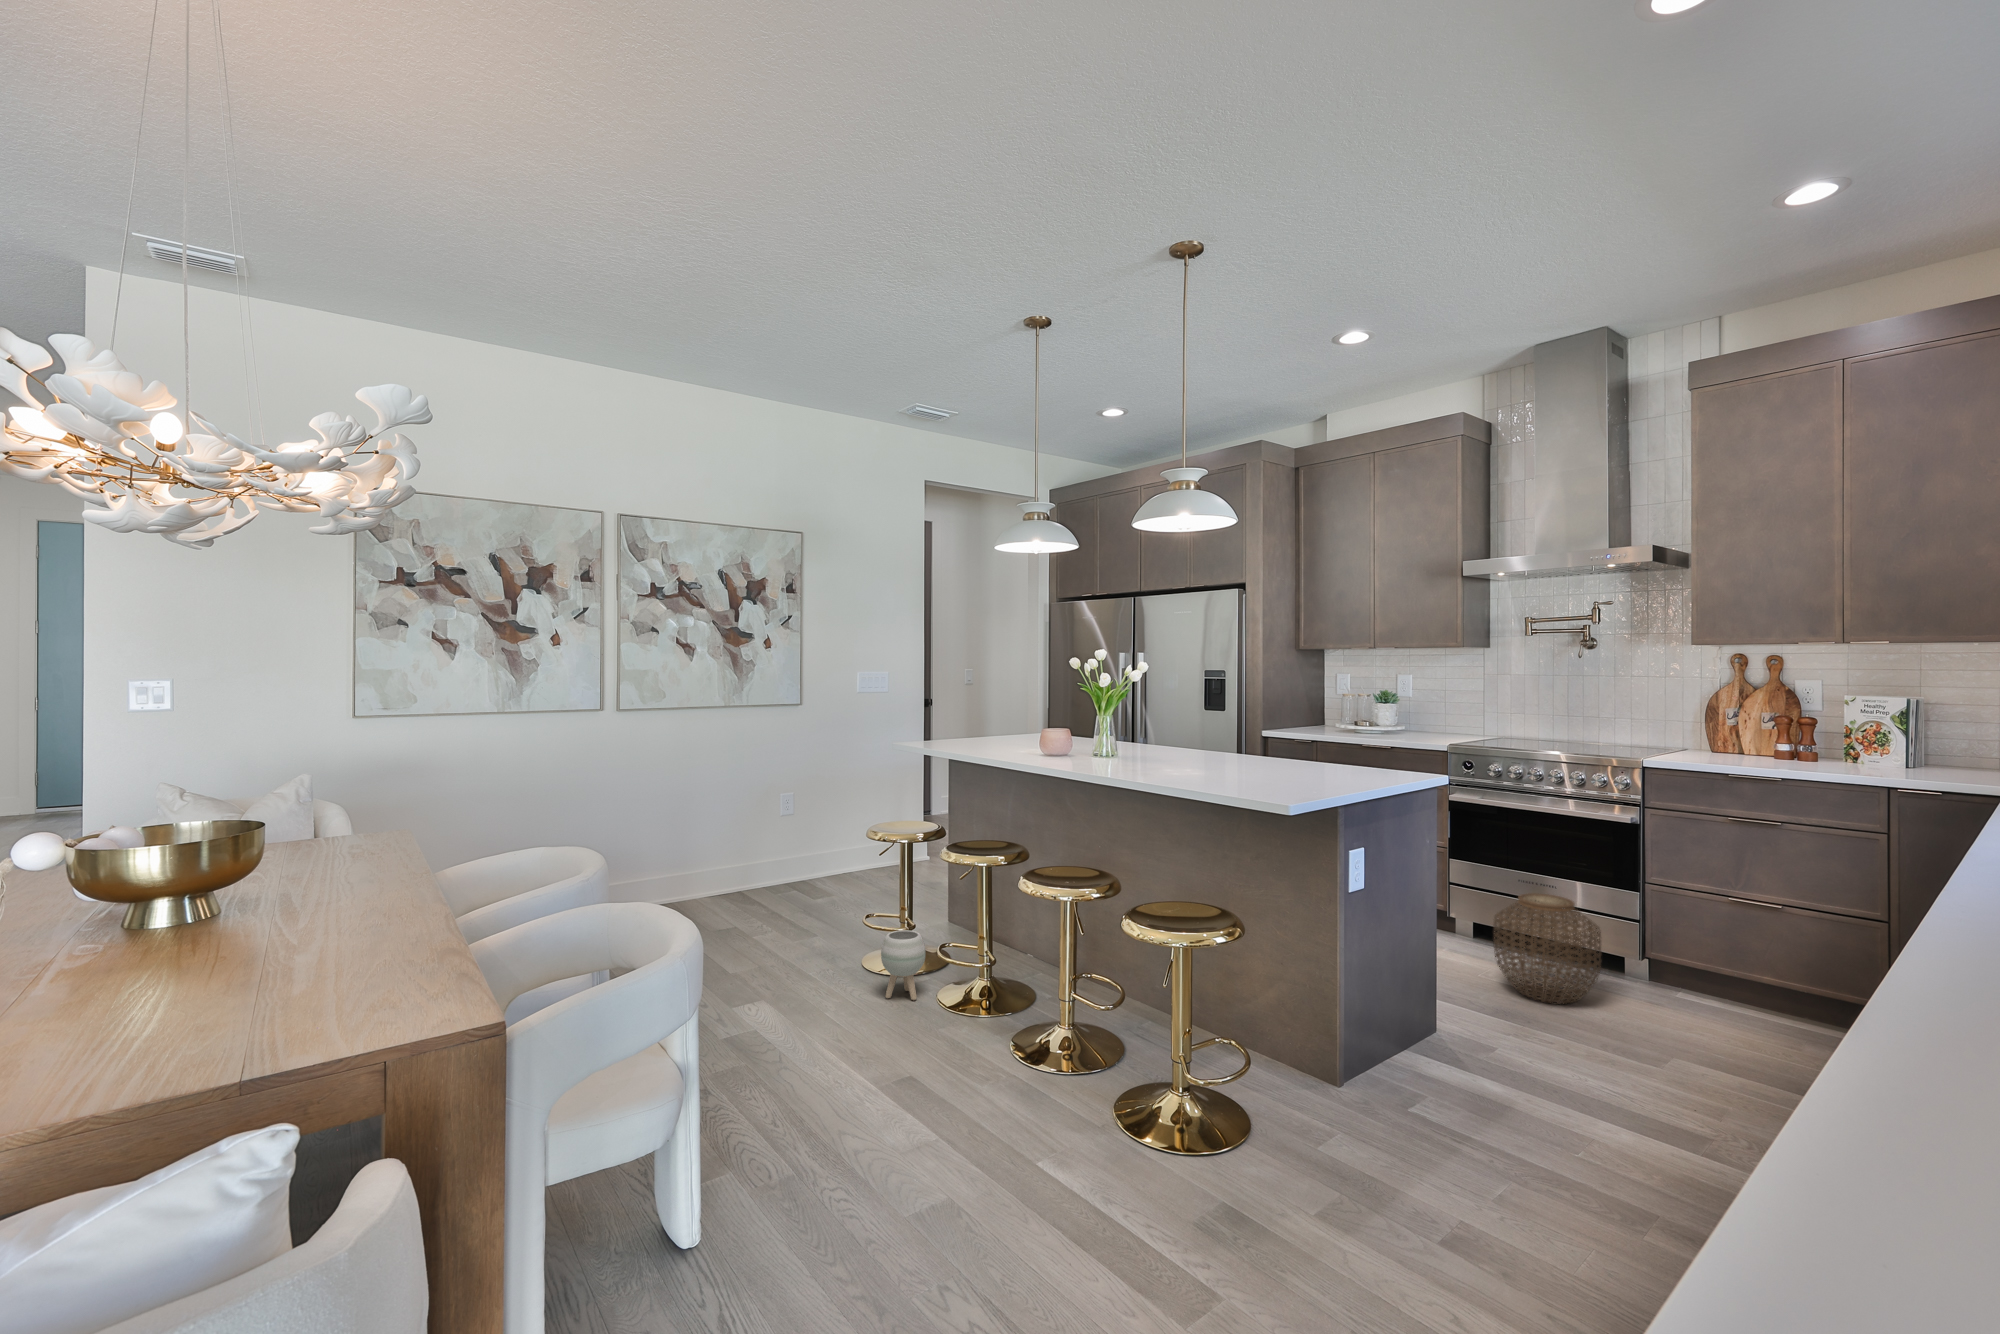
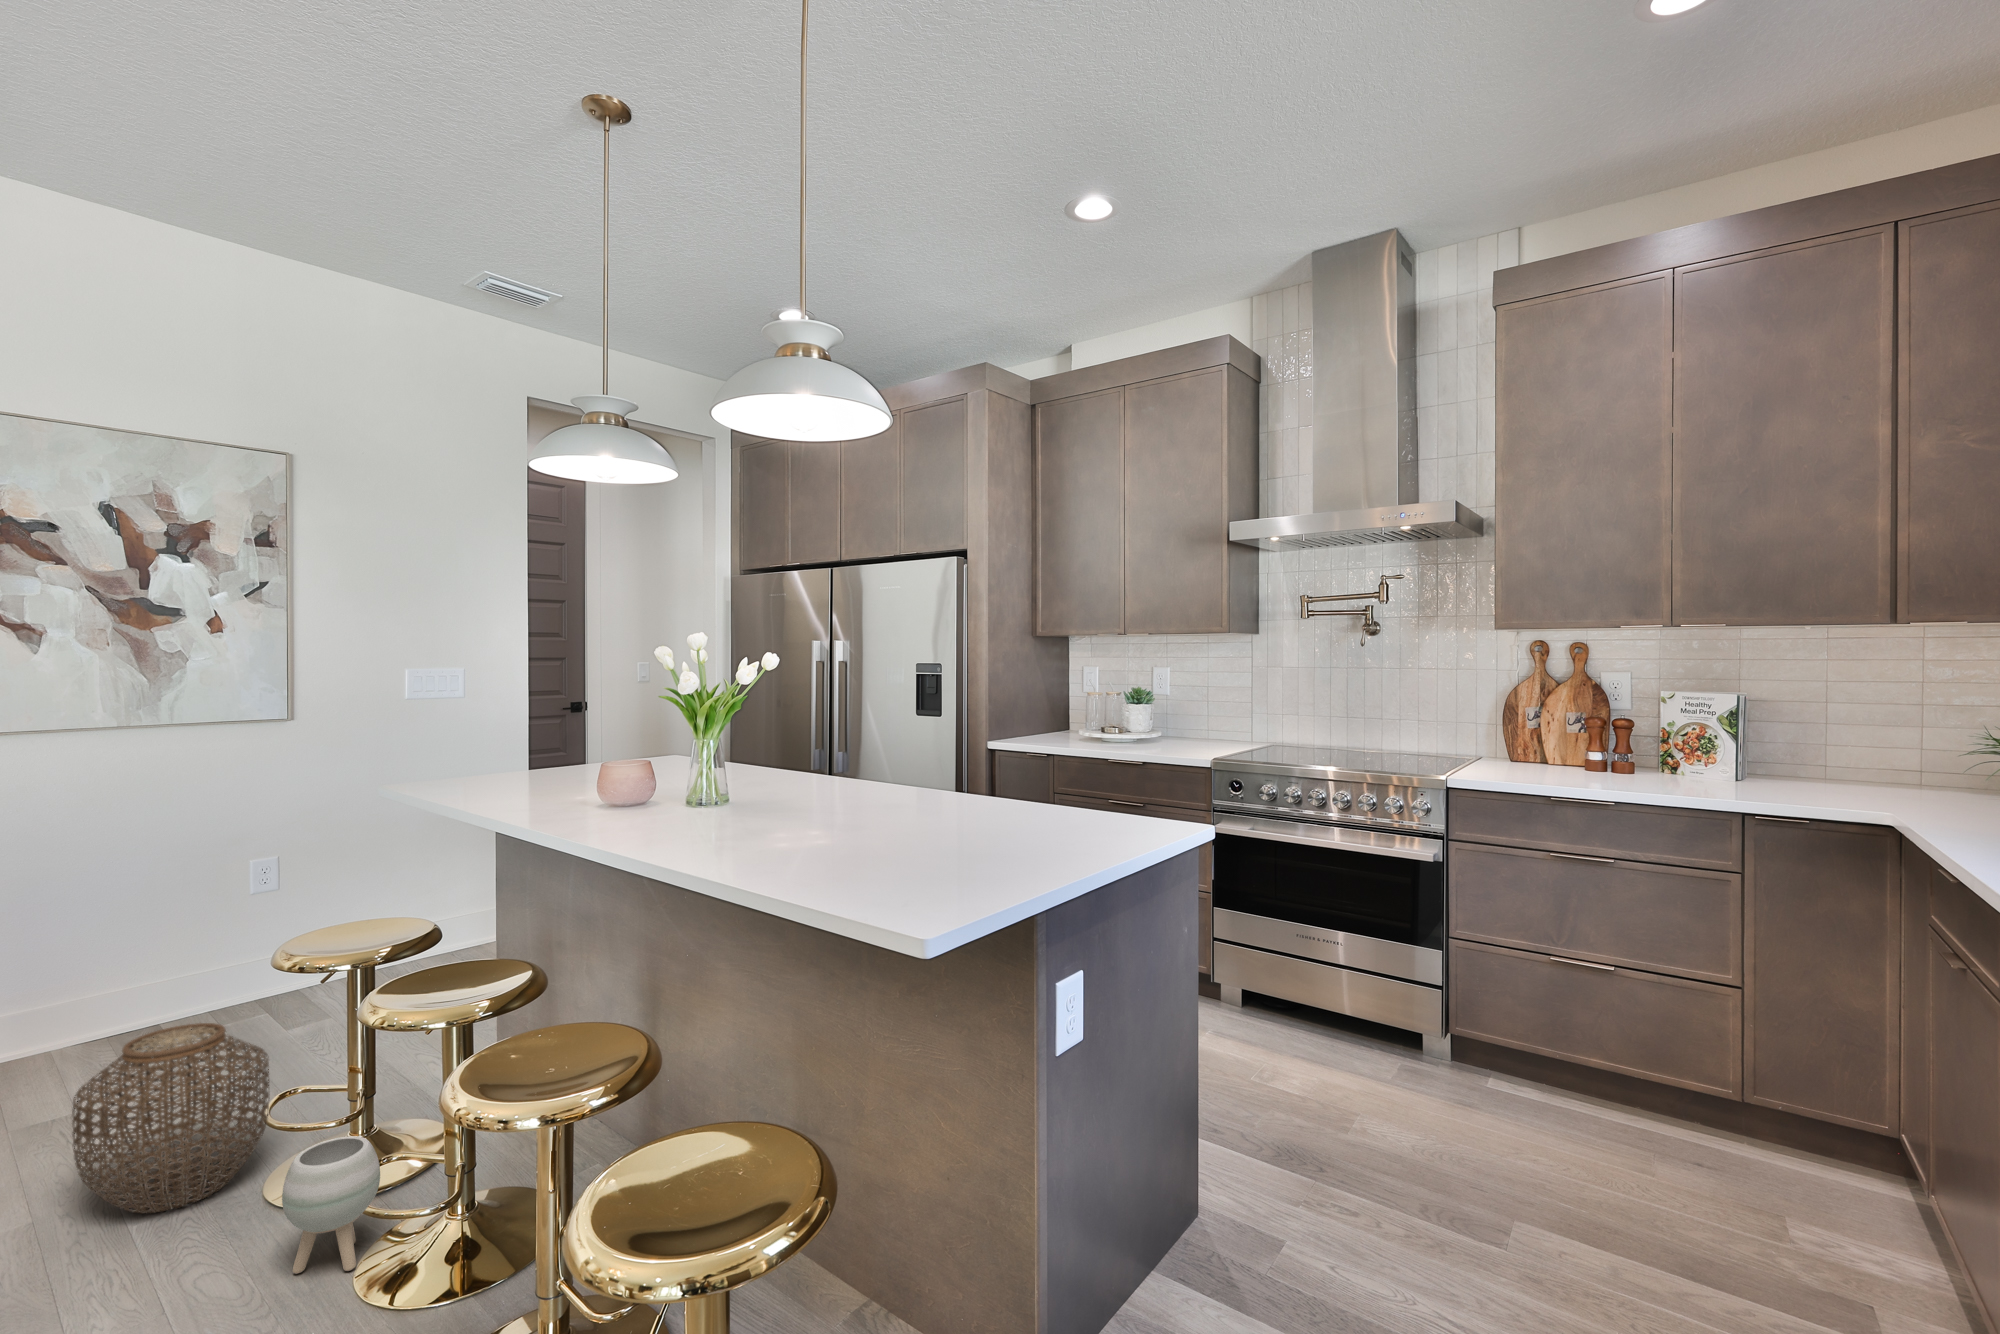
woven basket: present [1494,893,1601,1004] -> present [72,1023,269,1213]

